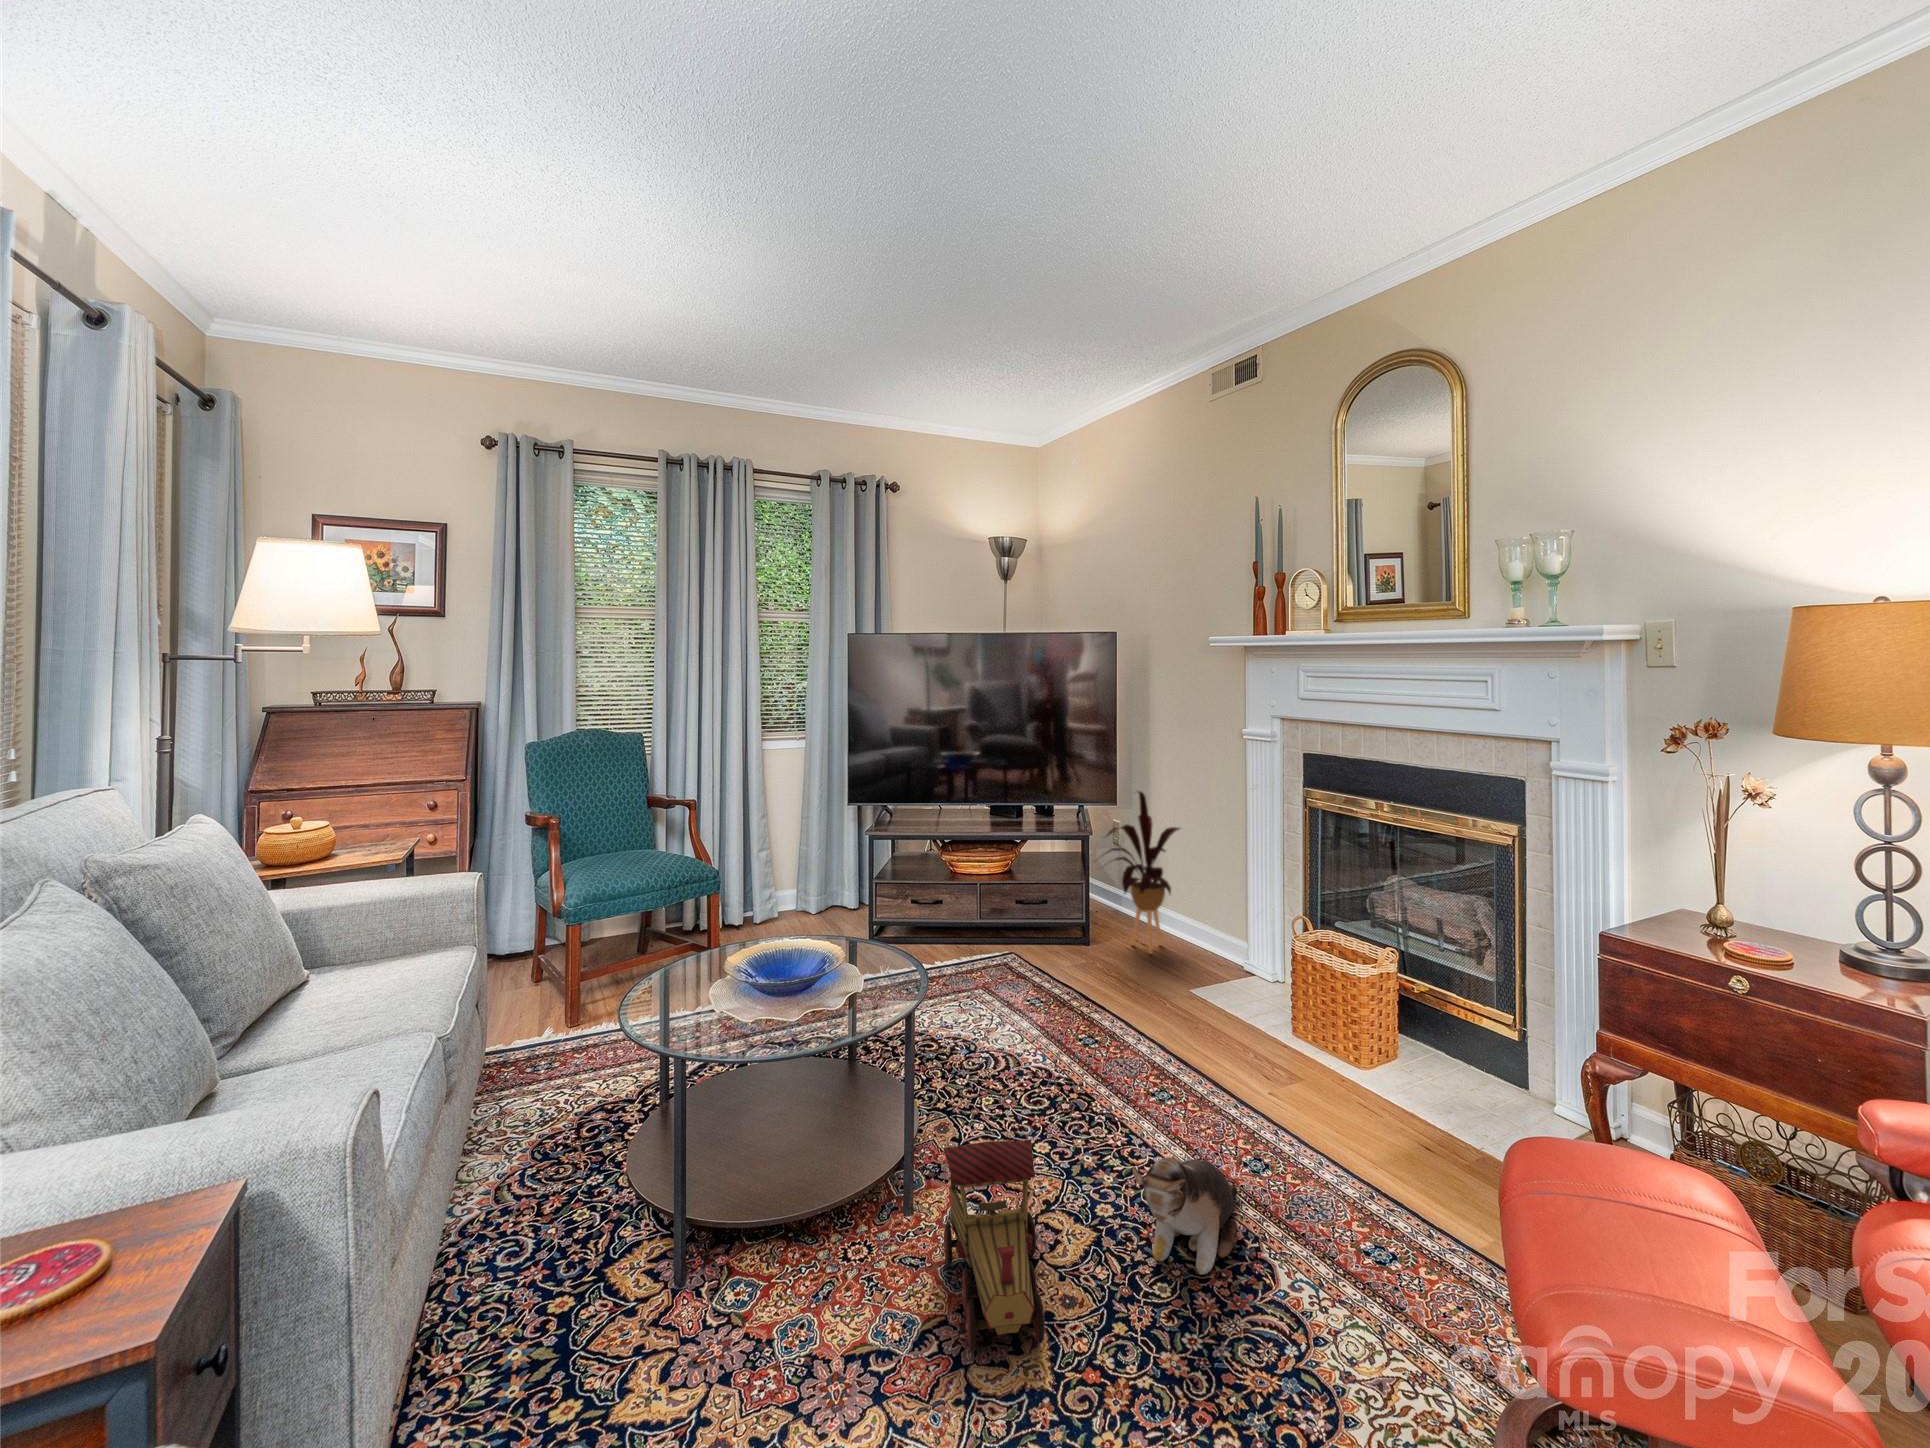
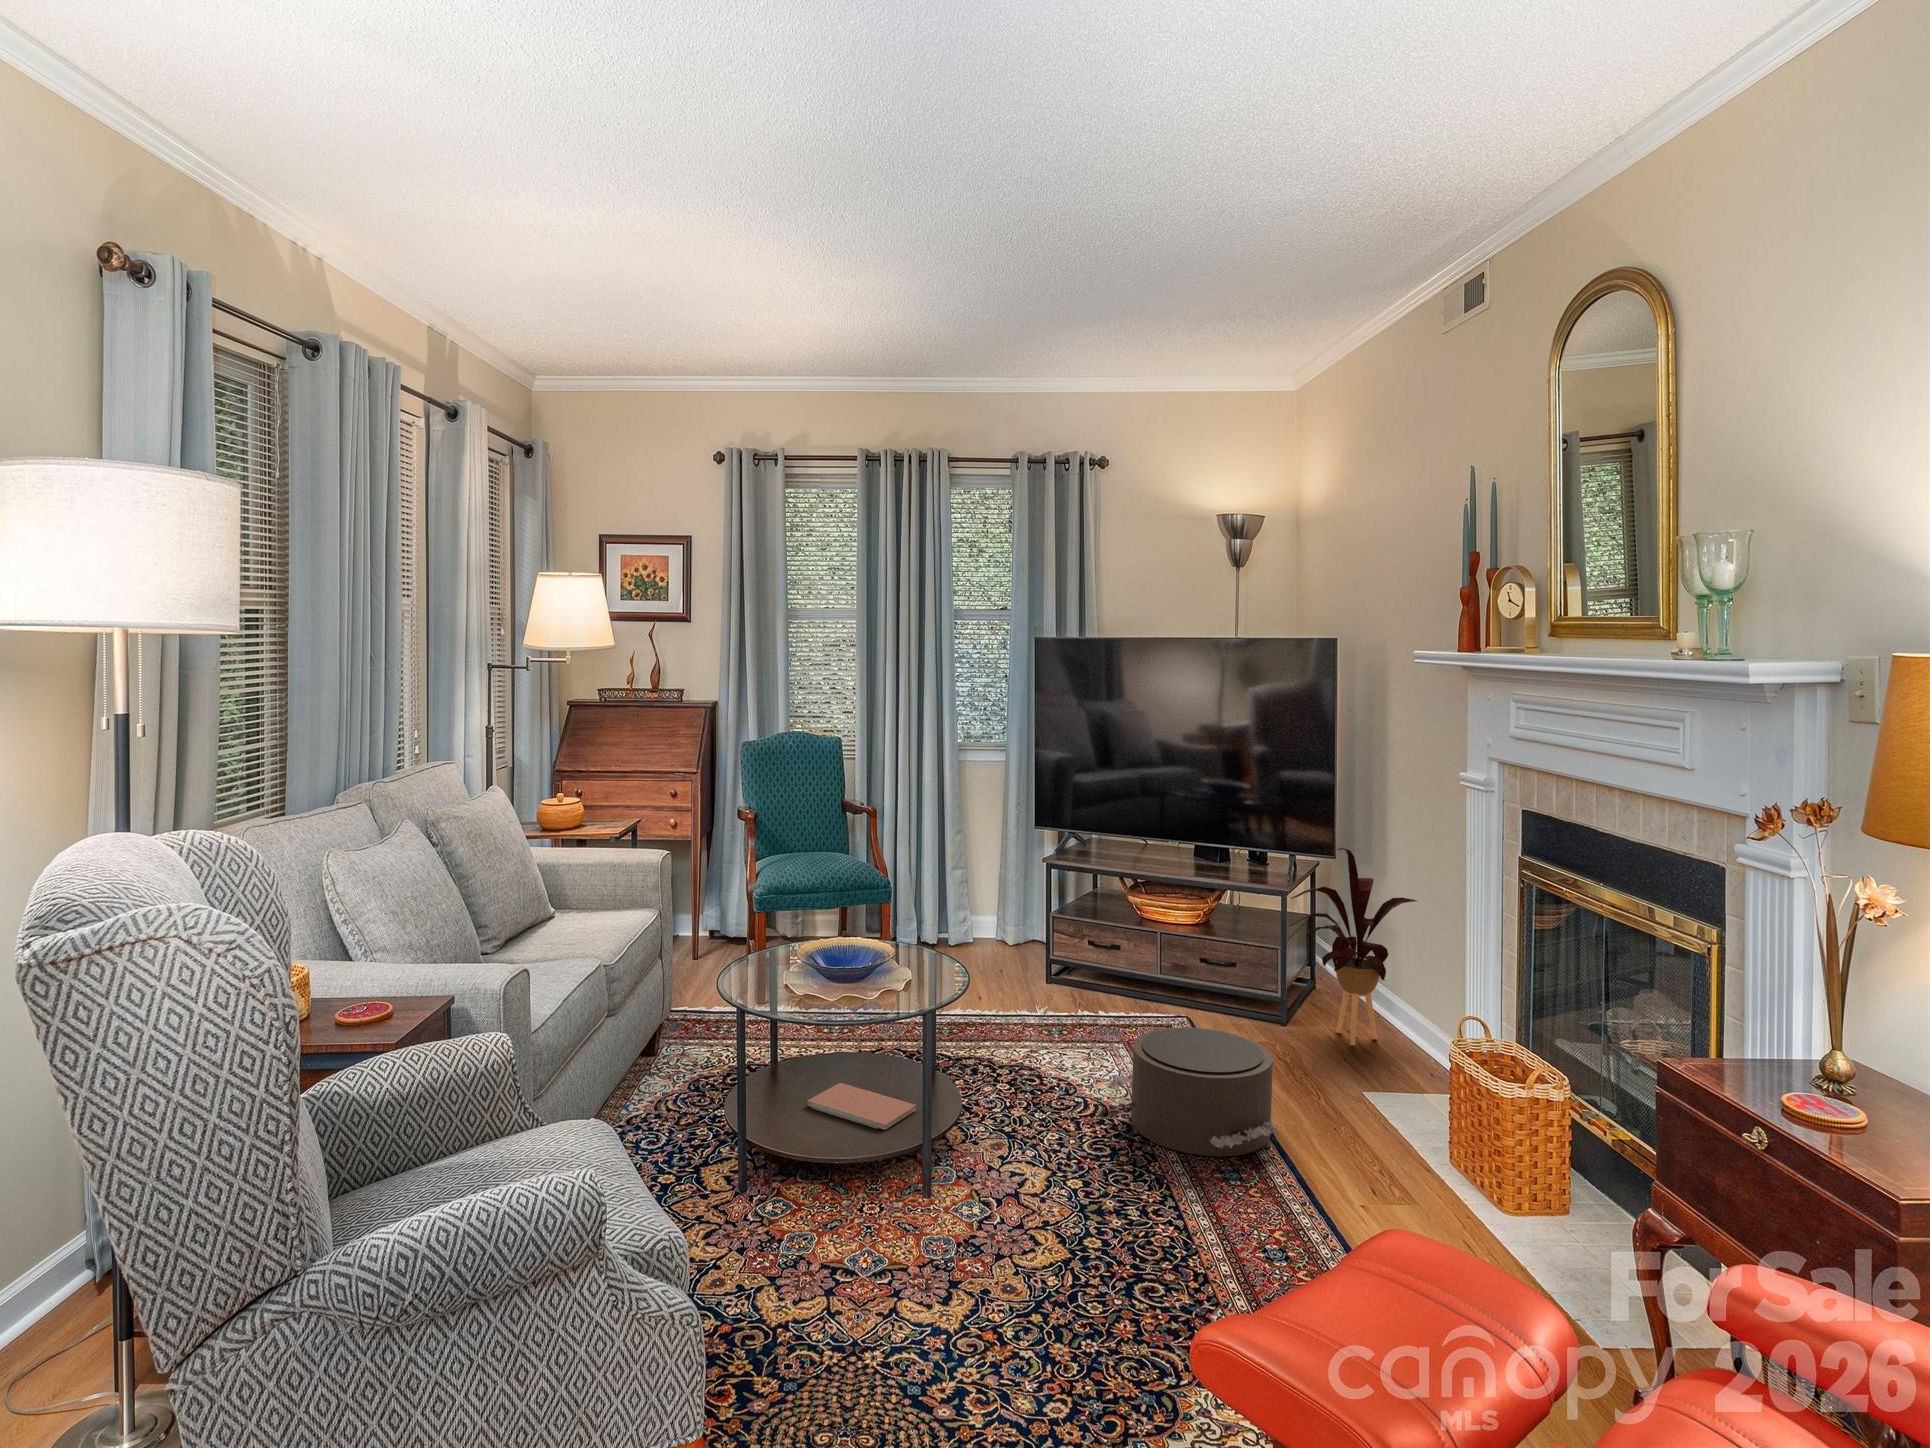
pouf: none [1008,962,1179,1084] -> present [1106,1027,1281,1156]
notebook: none [735,1103,864,1150] -> present [808,1083,916,1130]
toy train: present [943,1140,1045,1352] -> none [906,1142,1017,1303]
plush toy: present [1133,1156,1238,1275] -> none [1069,1191,1230,1308]

